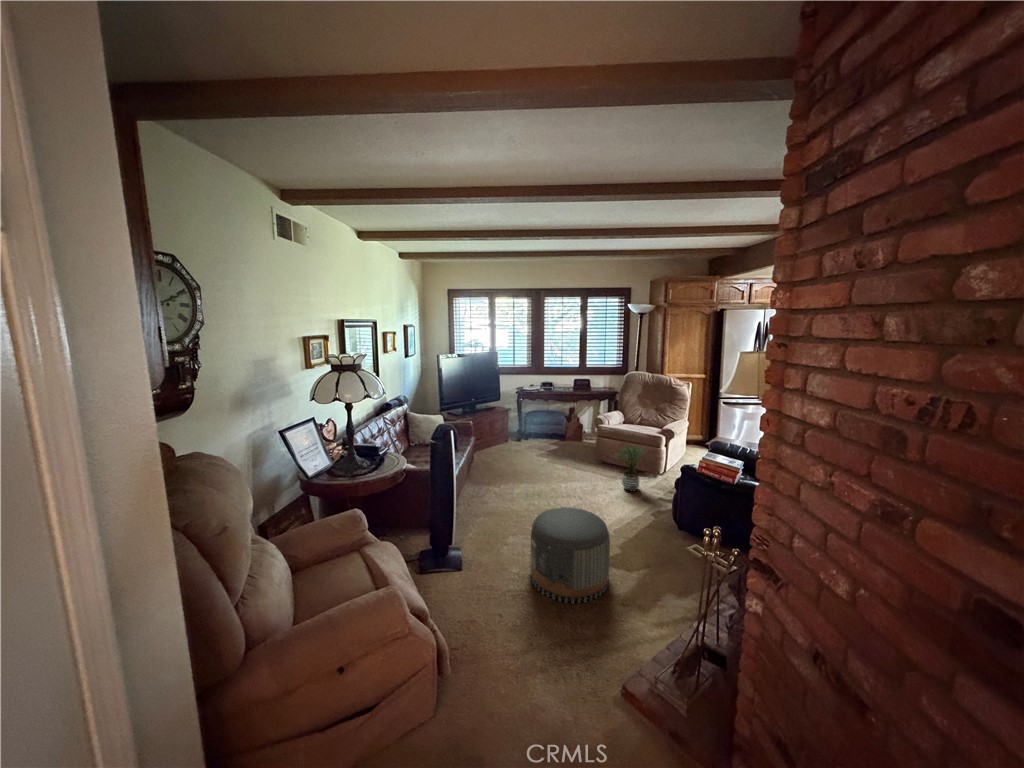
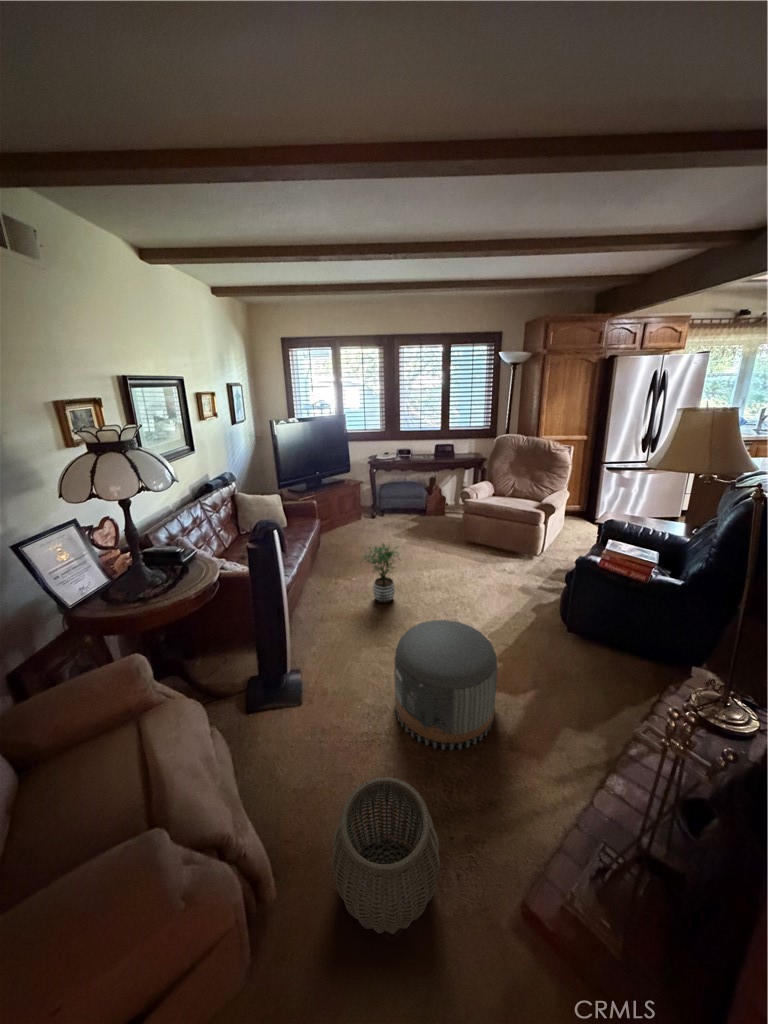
potted plant: present [615,447,642,491] -> present [363,544,399,603]
woven basket: none [482,597,556,699] -> present [332,777,440,934]

